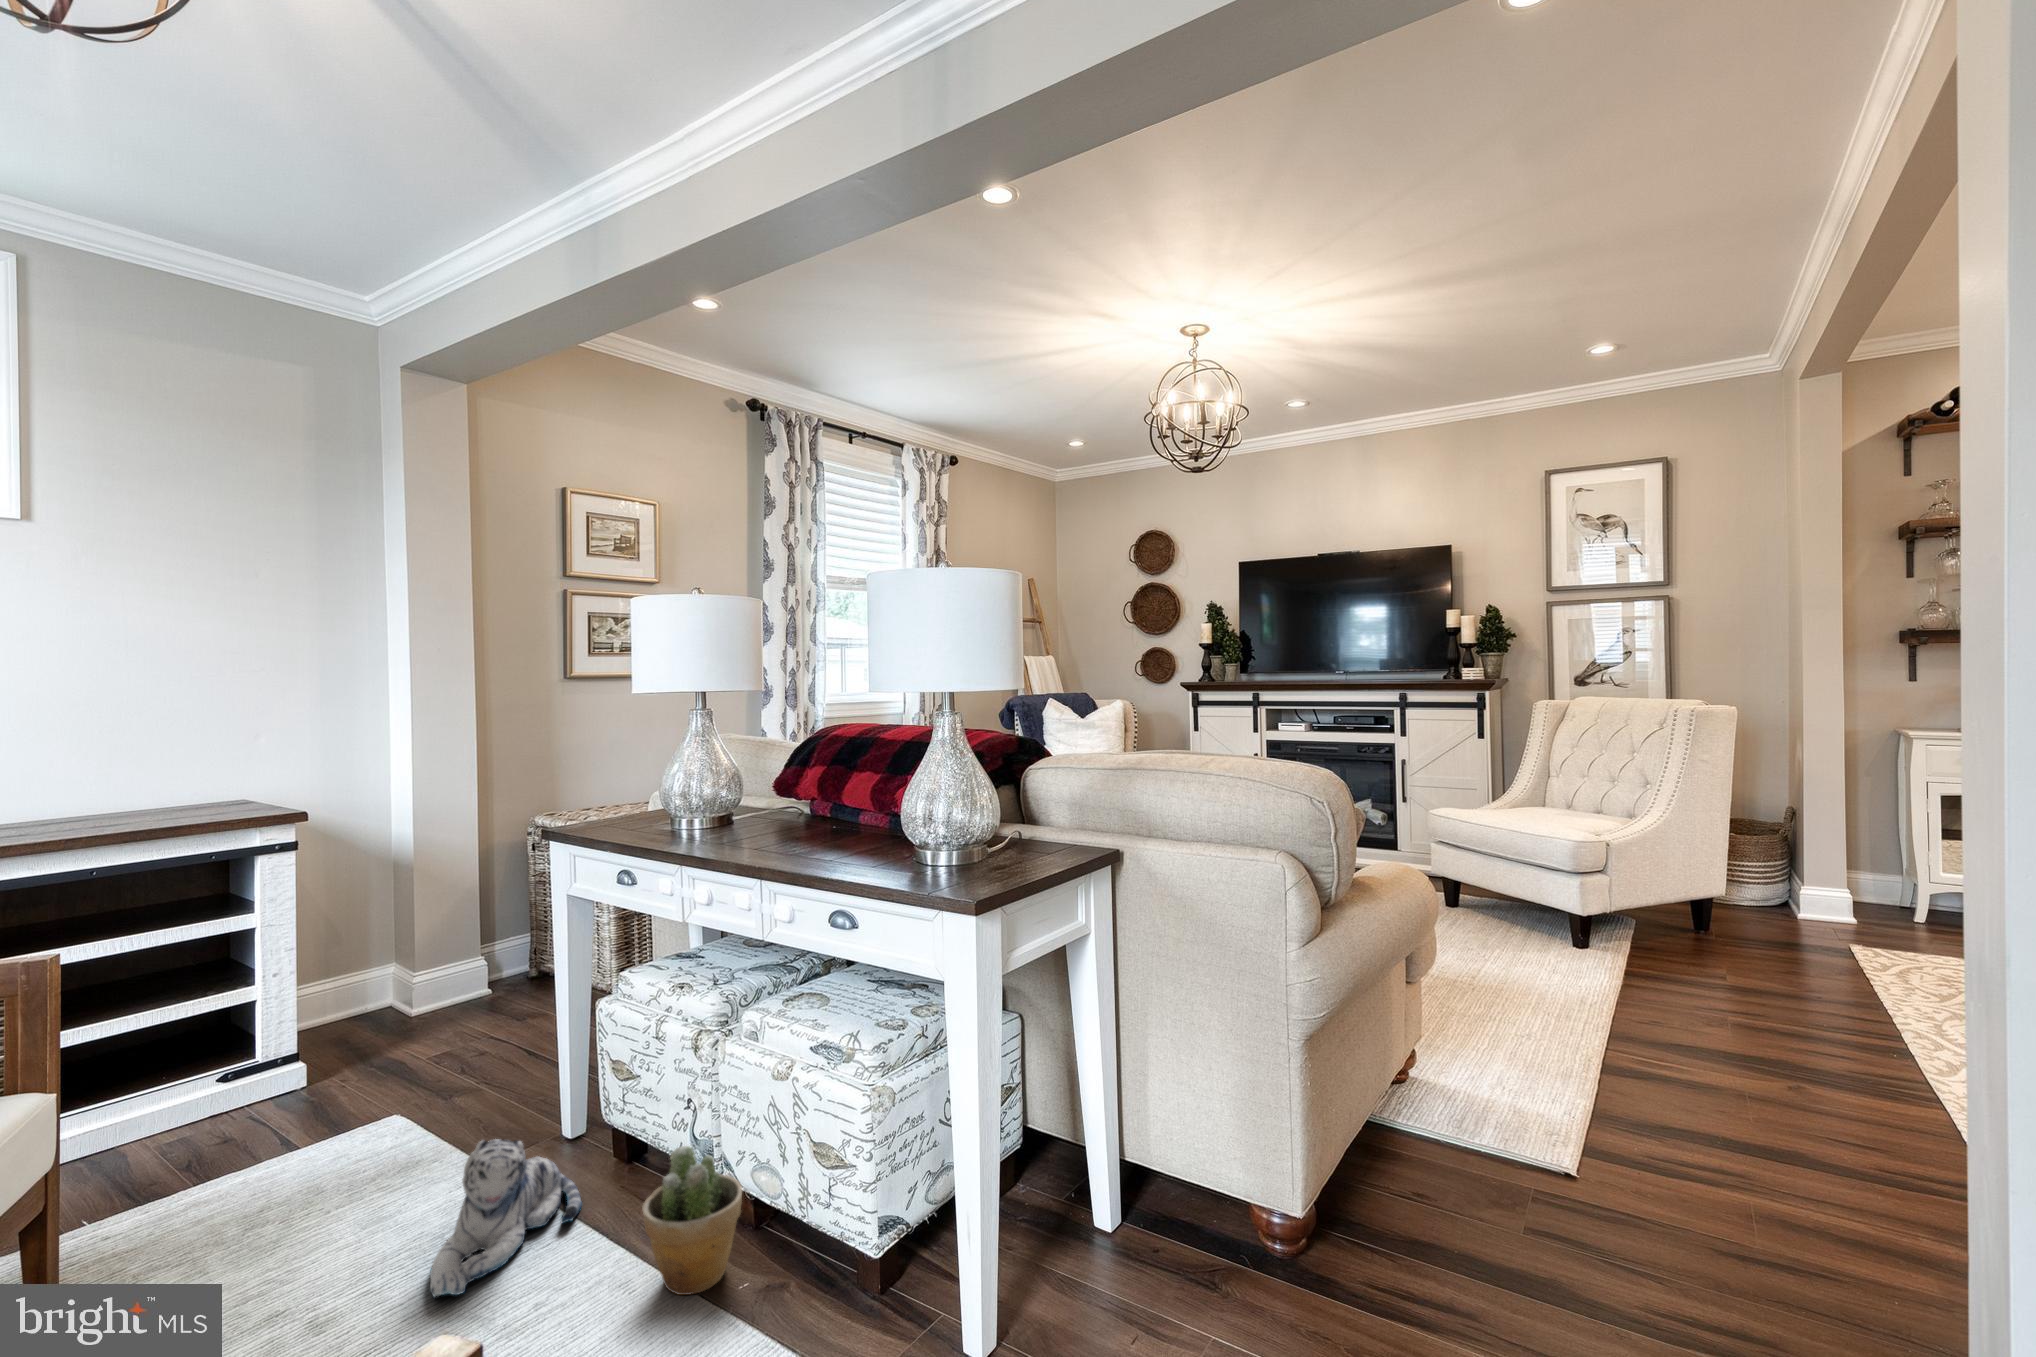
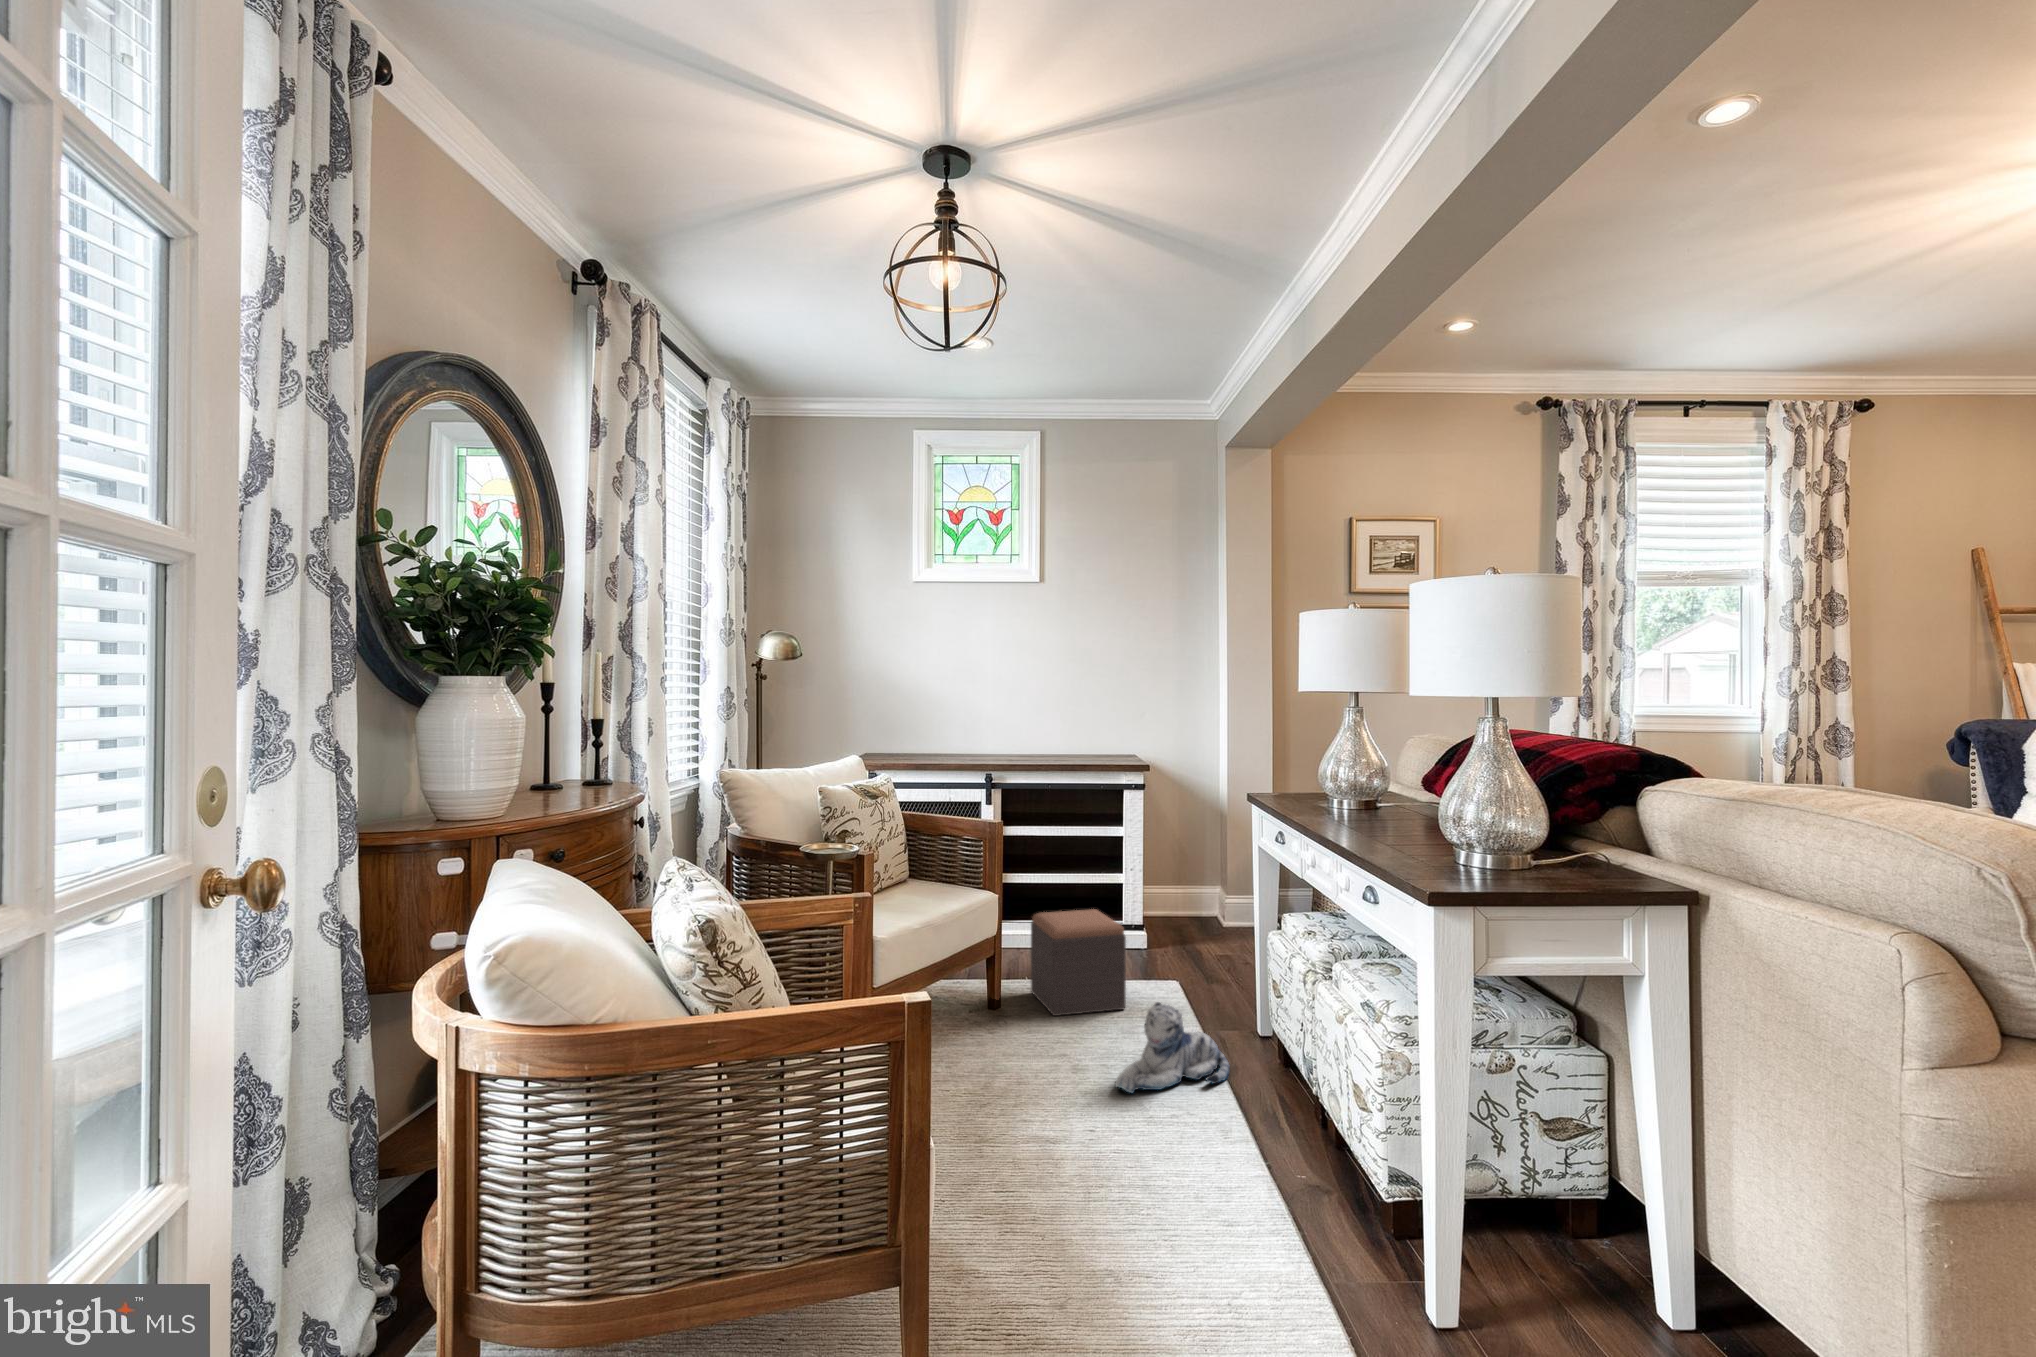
footstool: none [151,1033,357,1229] -> present [1031,909,1126,1016]
potted plant: present [642,1146,742,1295] -> none [1225,1045,1301,1158]

